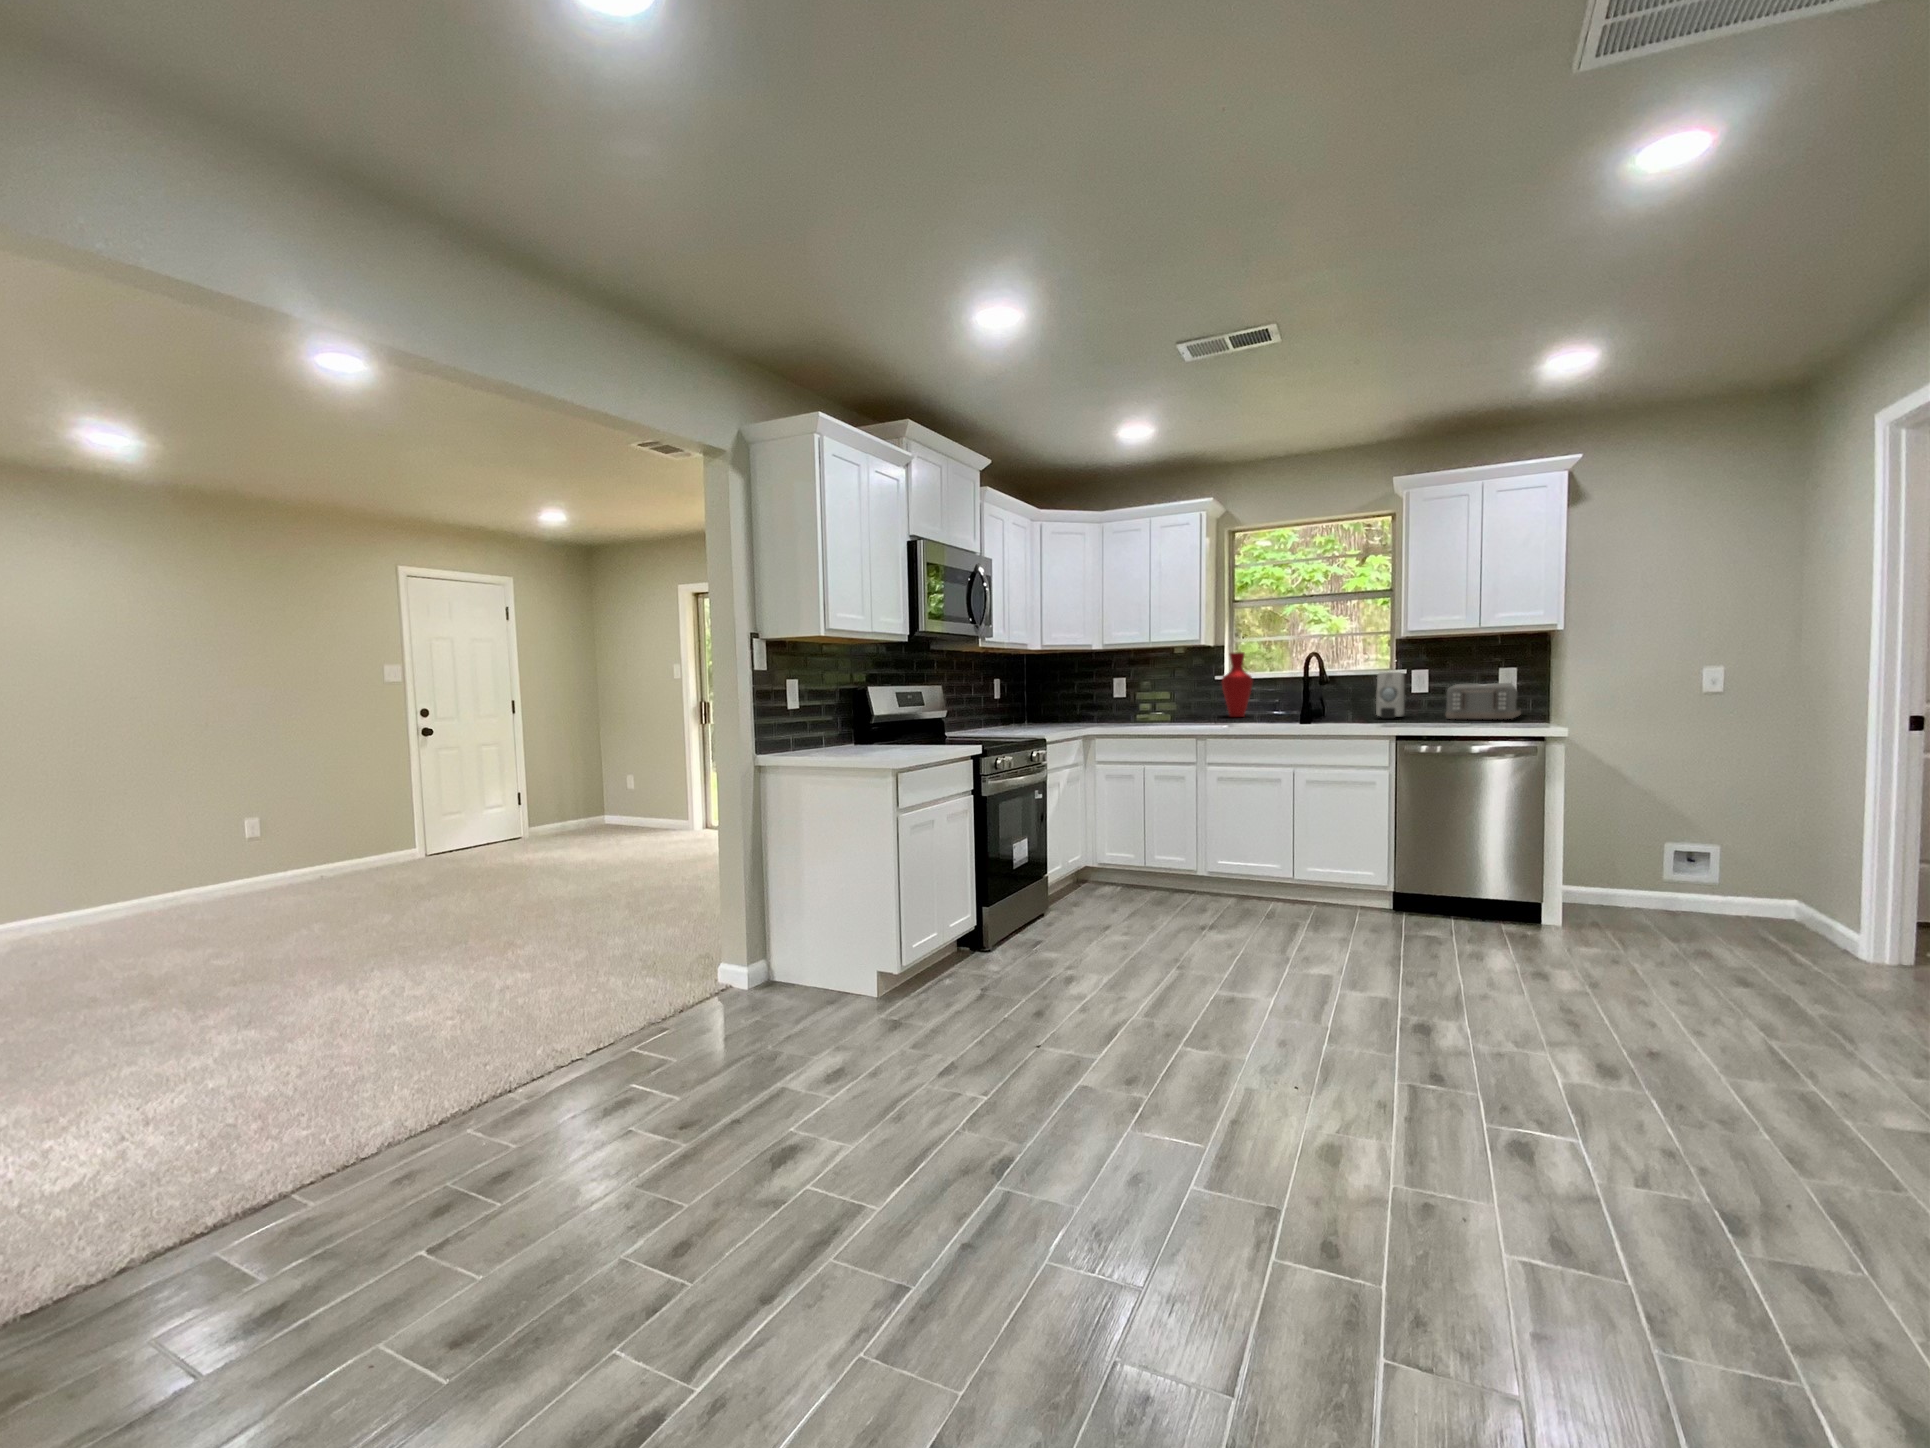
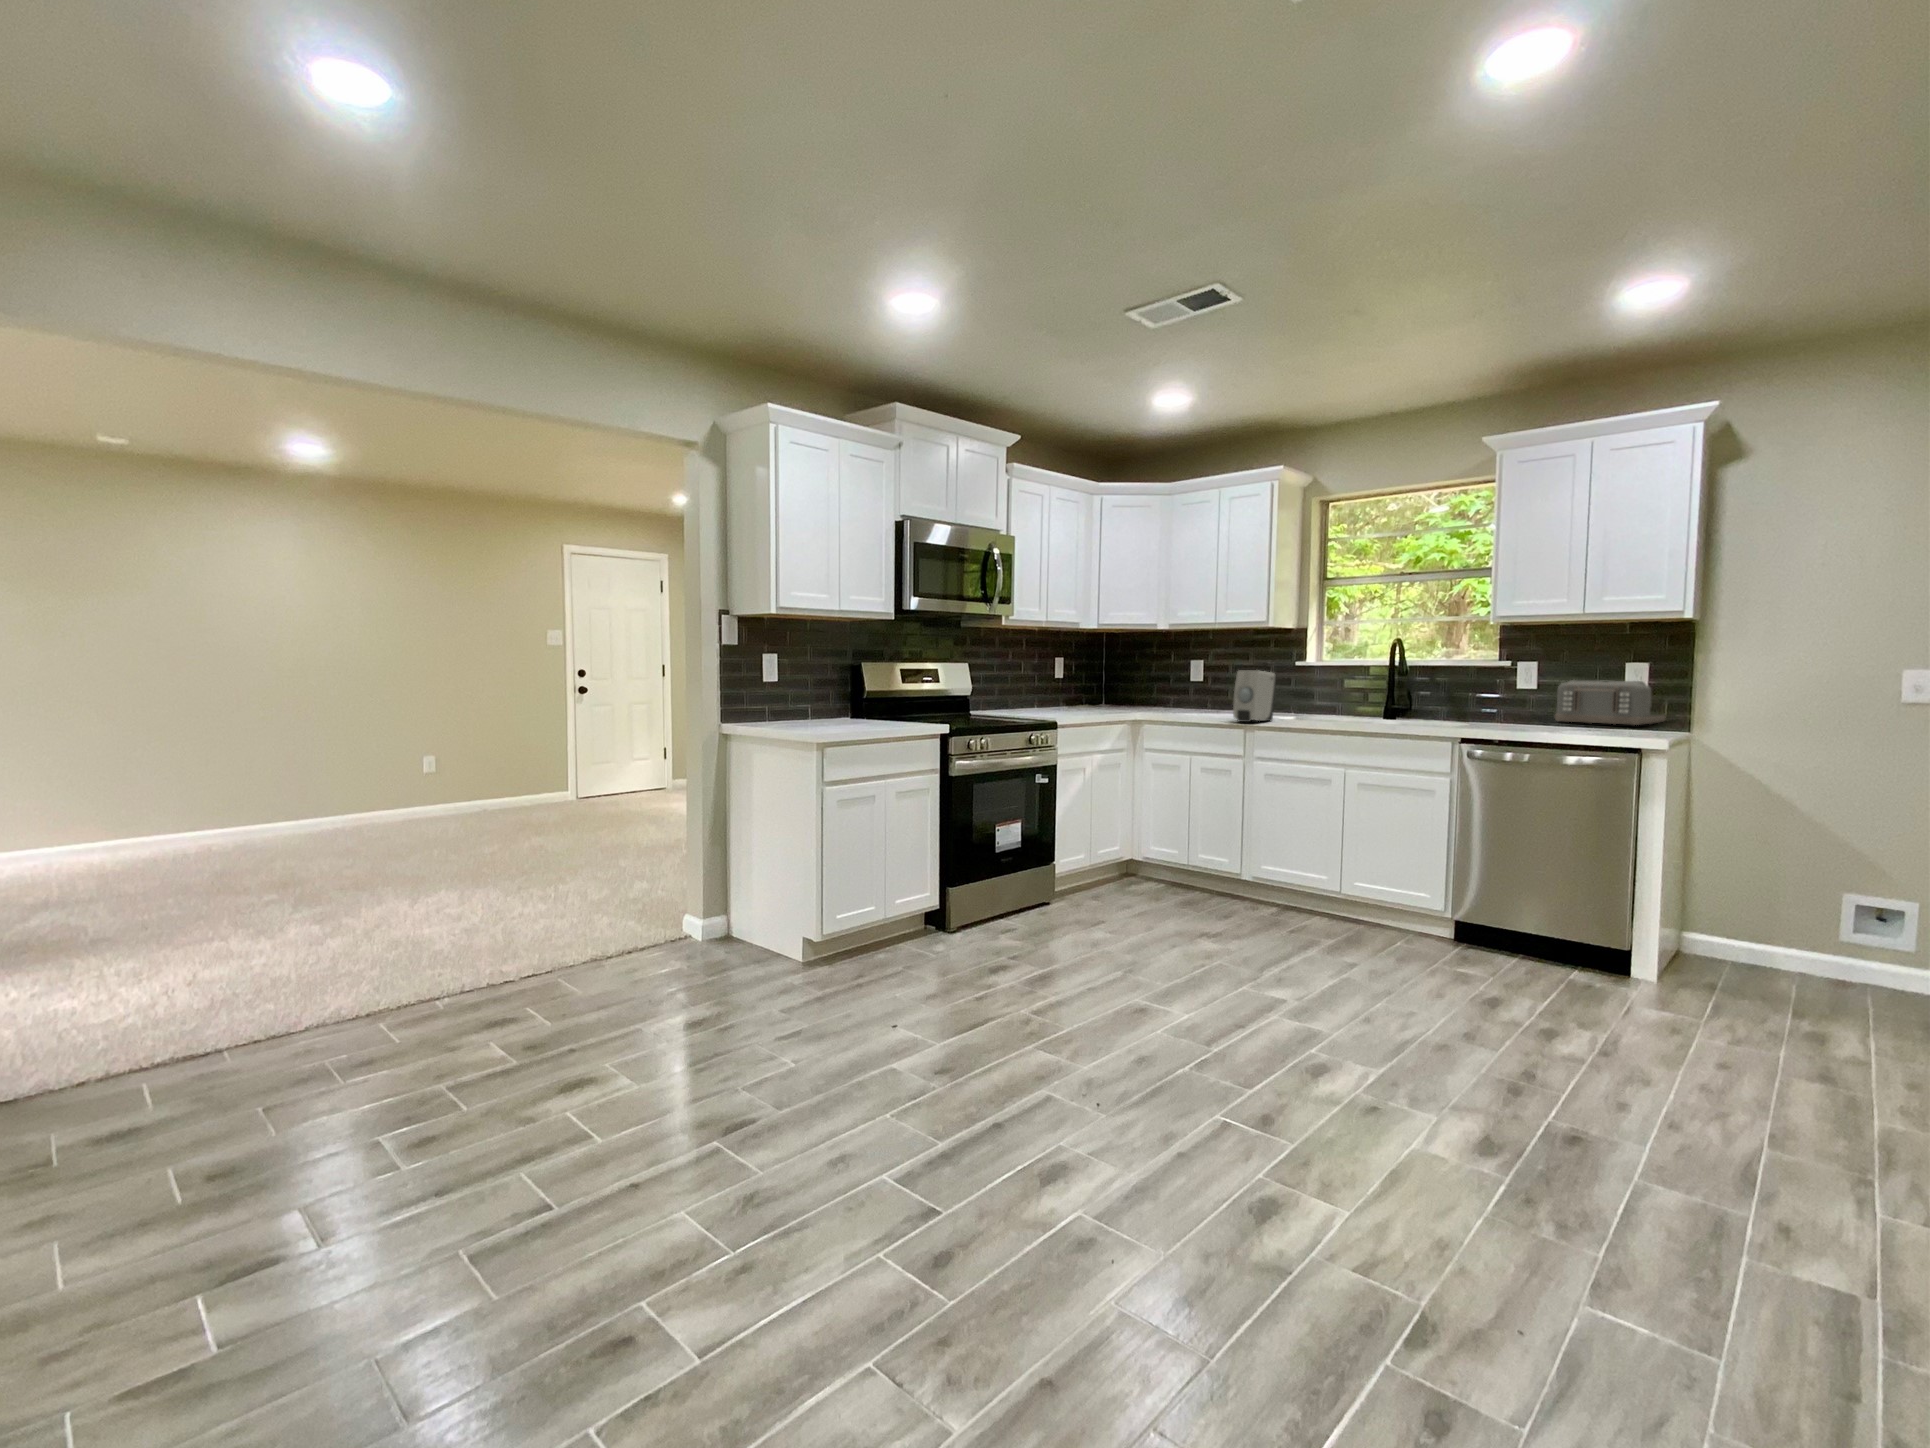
vase: present [1222,652,1253,717] -> none [1298,637,1334,708]
soap dispenser: present [1376,672,1405,718] -> present [1233,670,1276,722]

